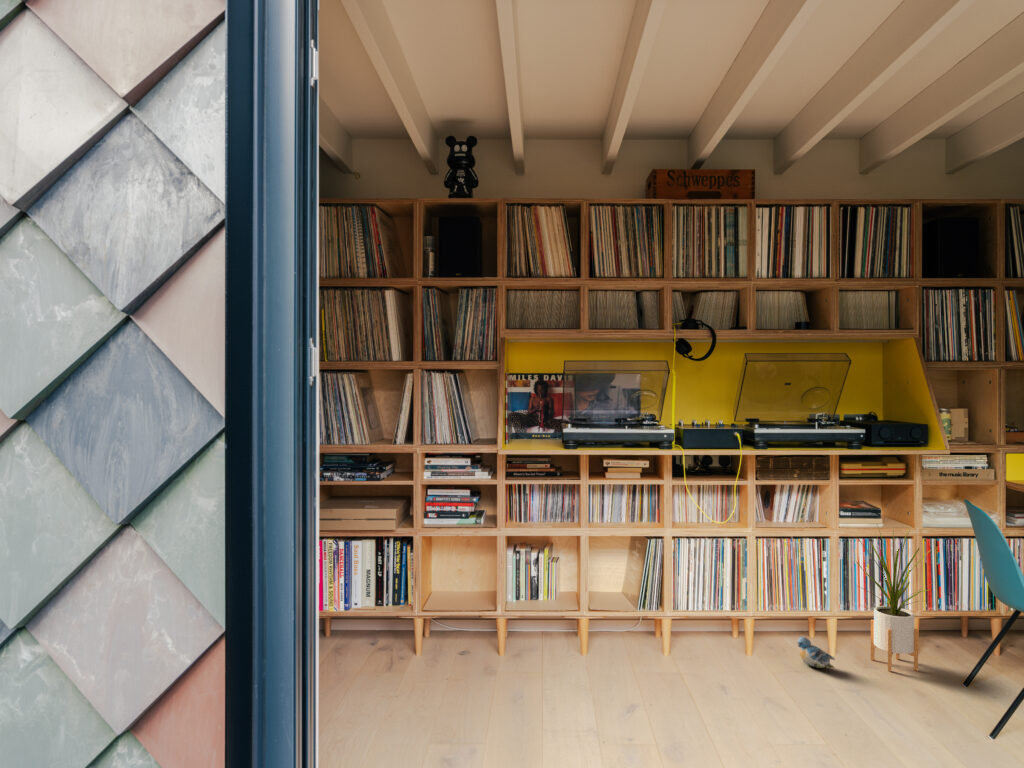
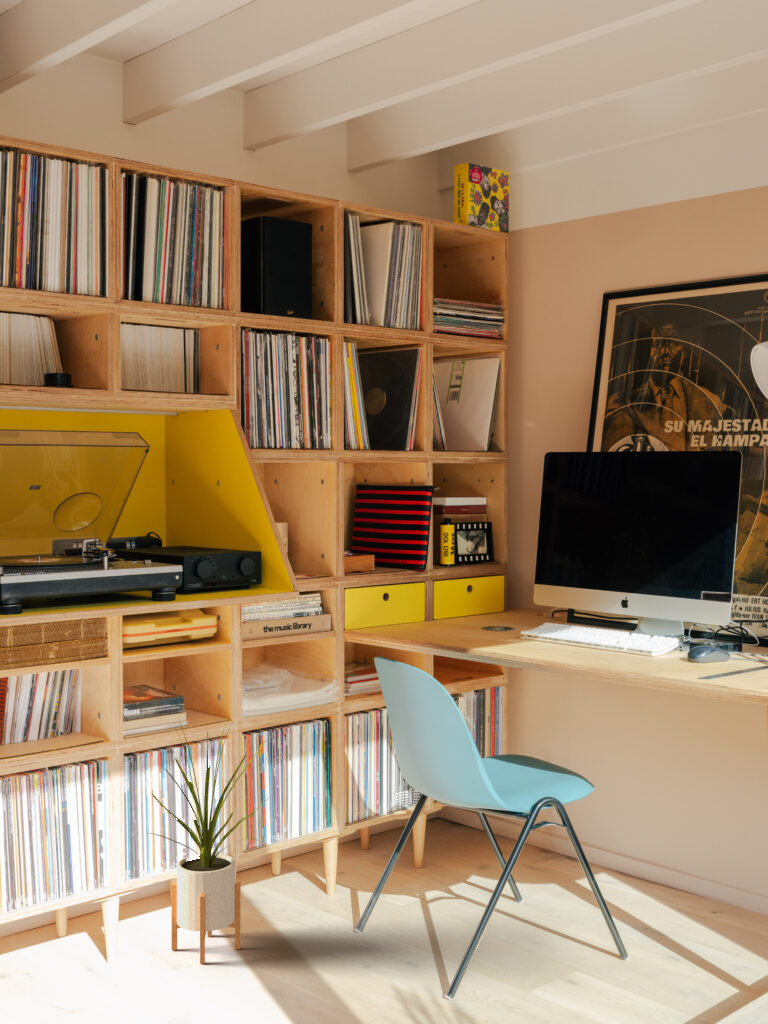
plush toy: present [797,637,835,668] -> none [56,948,121,997]

